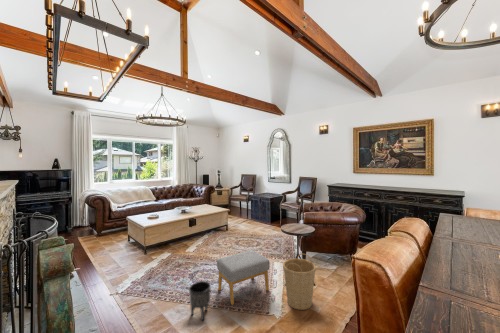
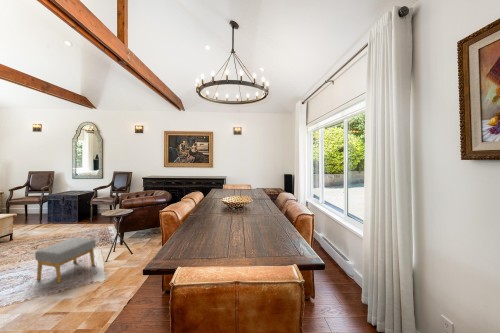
basket: present [283,254,316,310] -> none [110,228,137,268]
planter: present [189,281,211,320] -> none [10,269,37,303]

